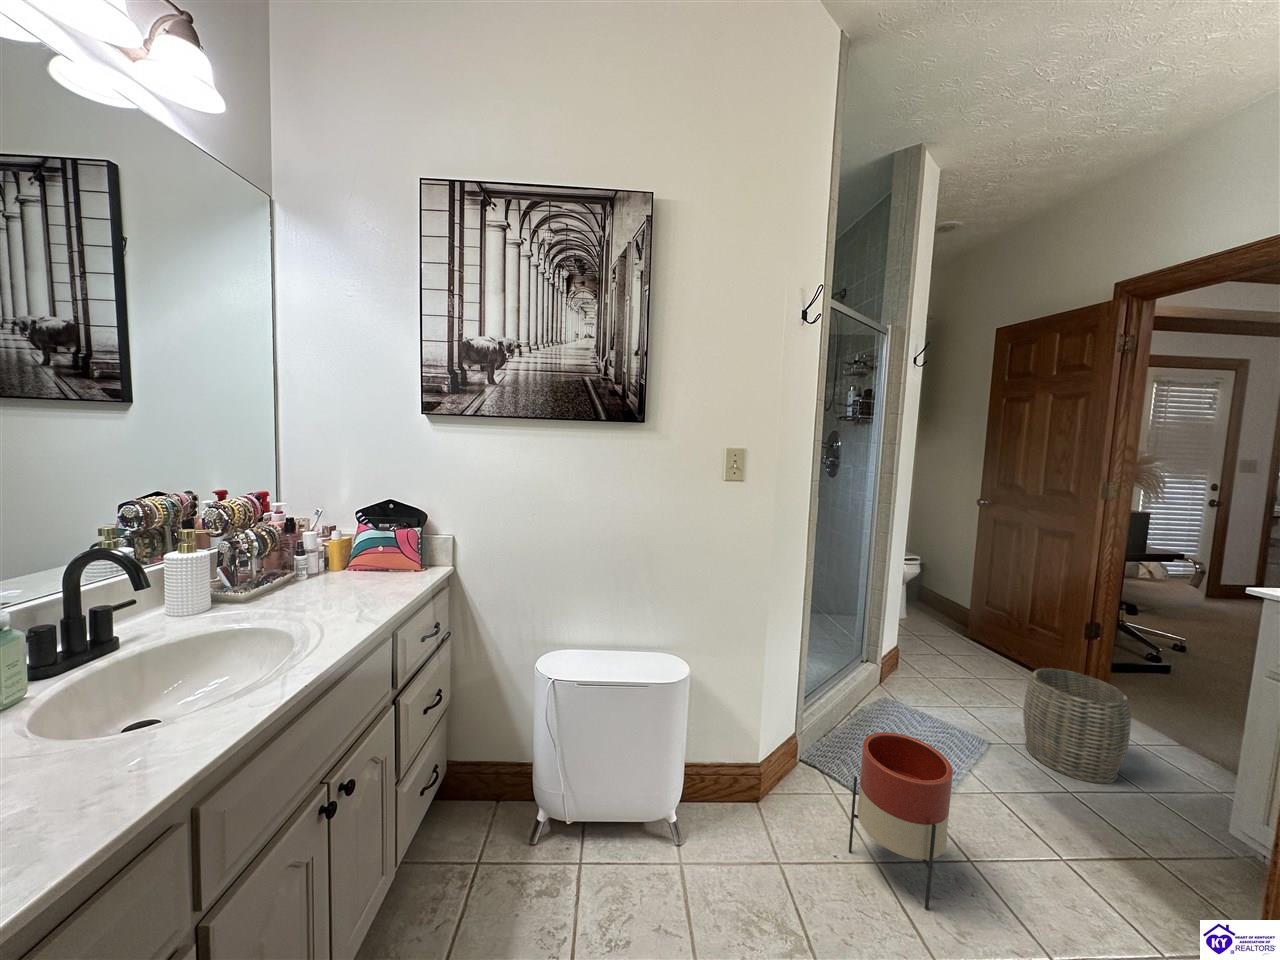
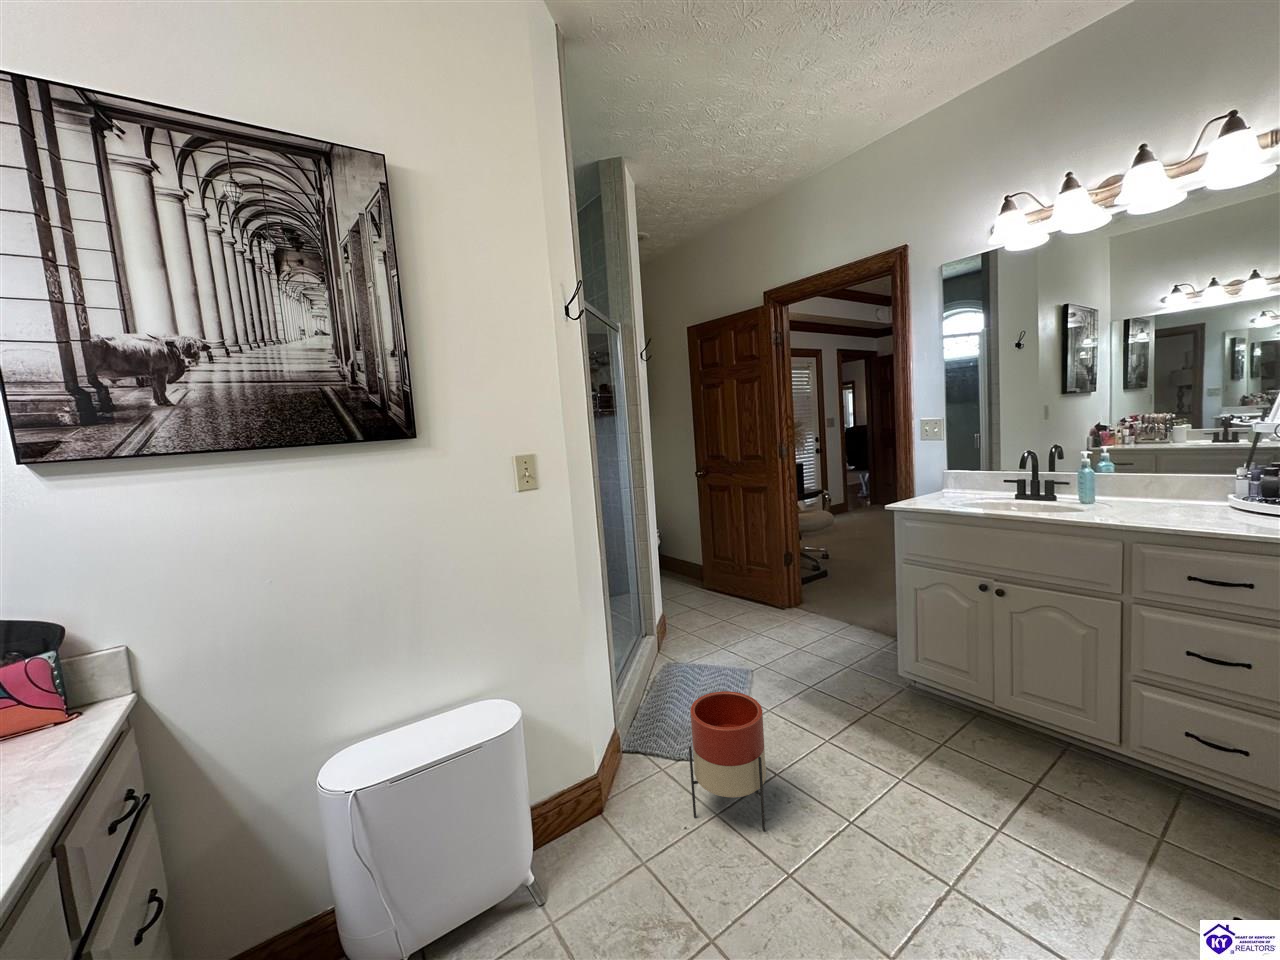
woven basket: present [1023,668,1131,784] -> none [770,595,835,677]

